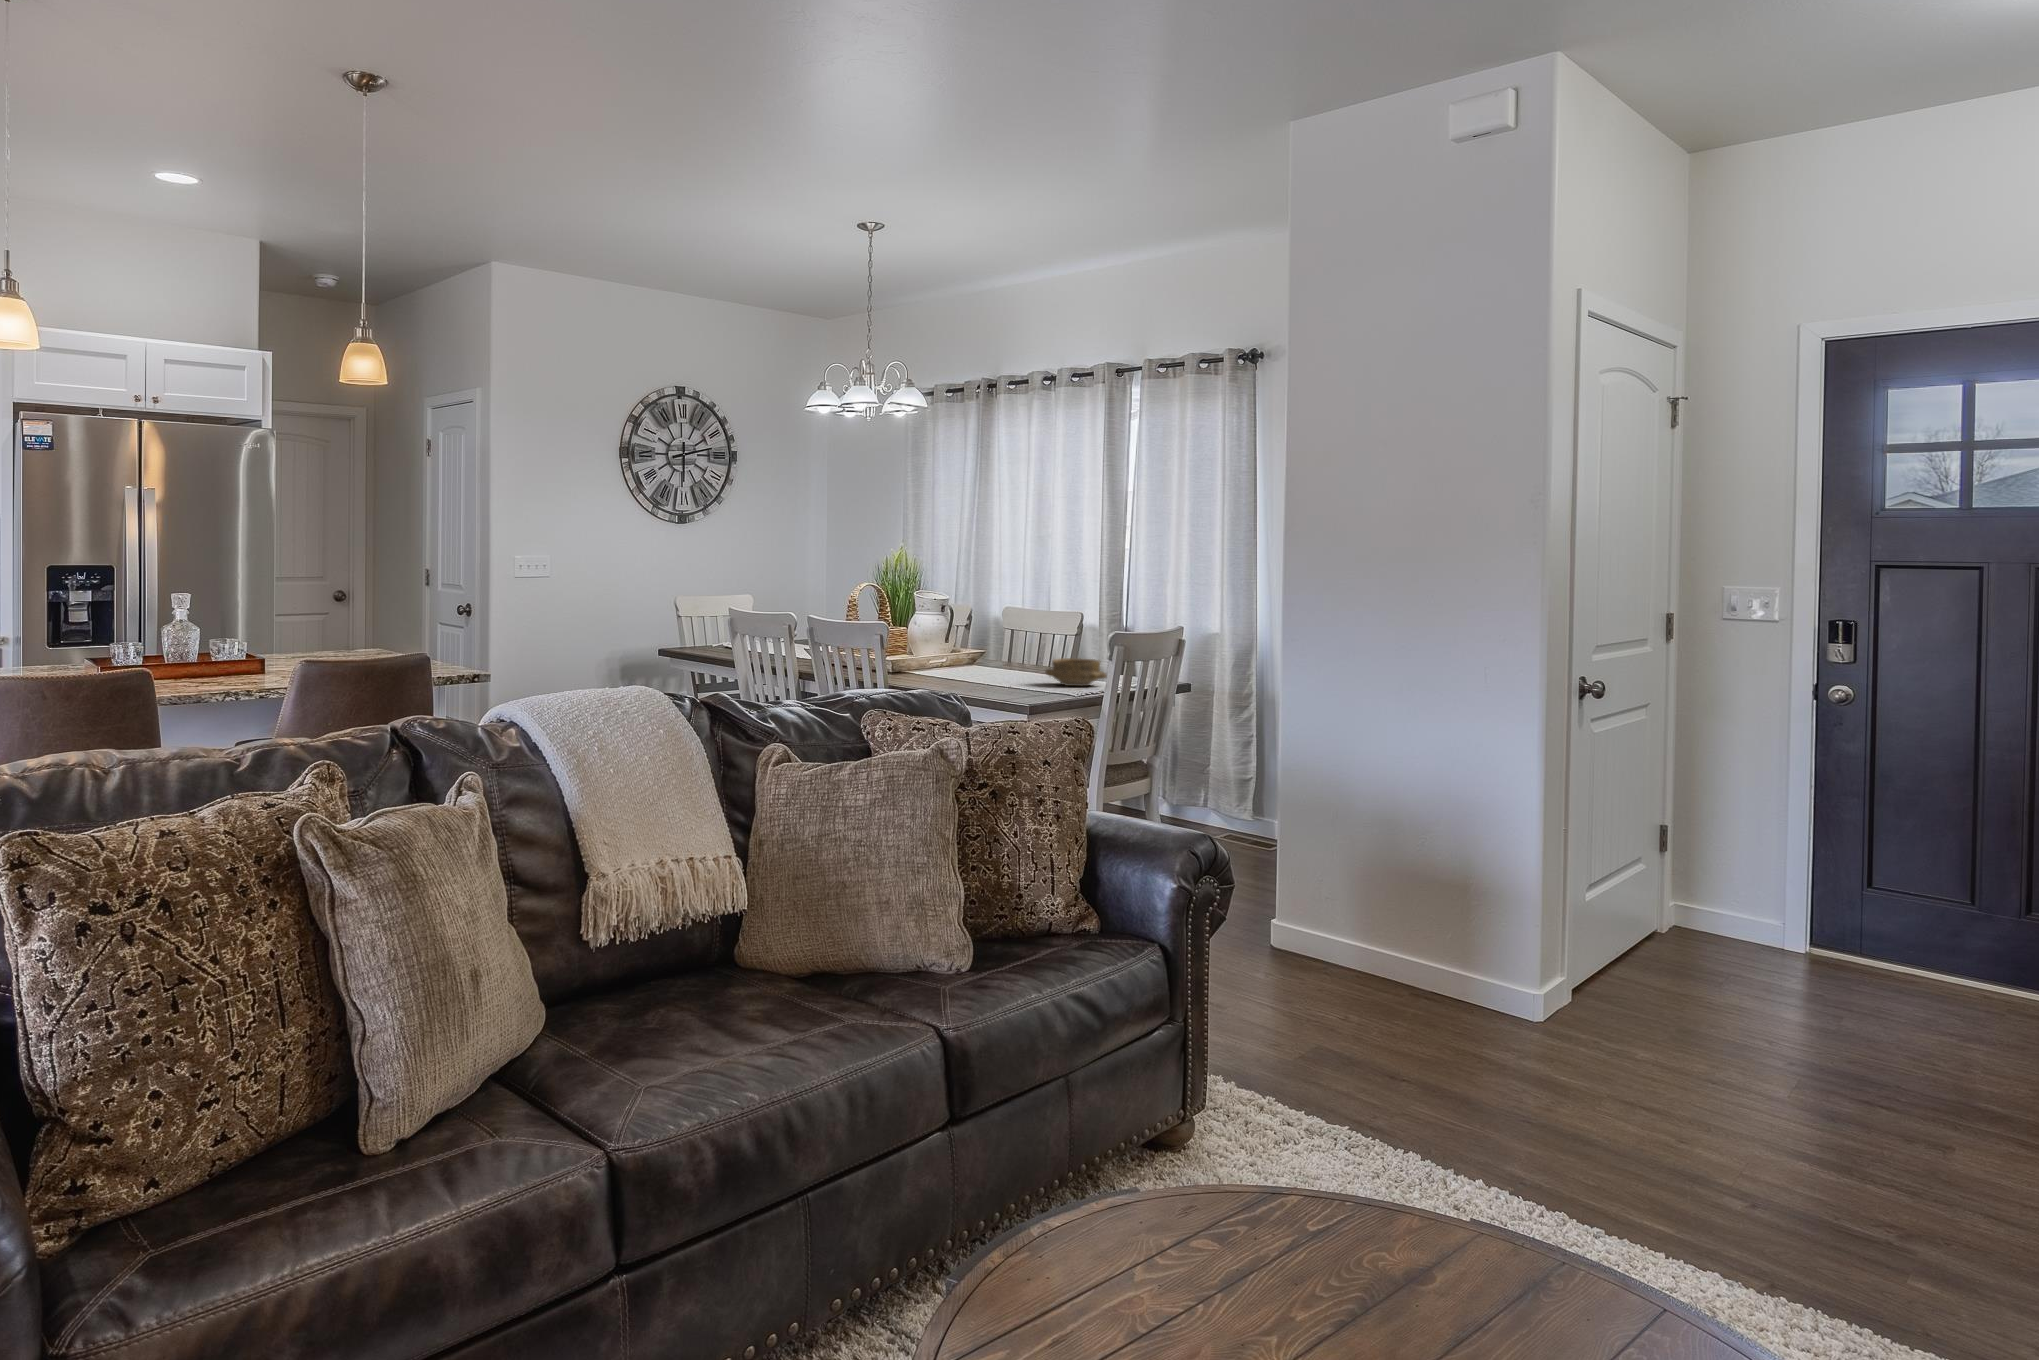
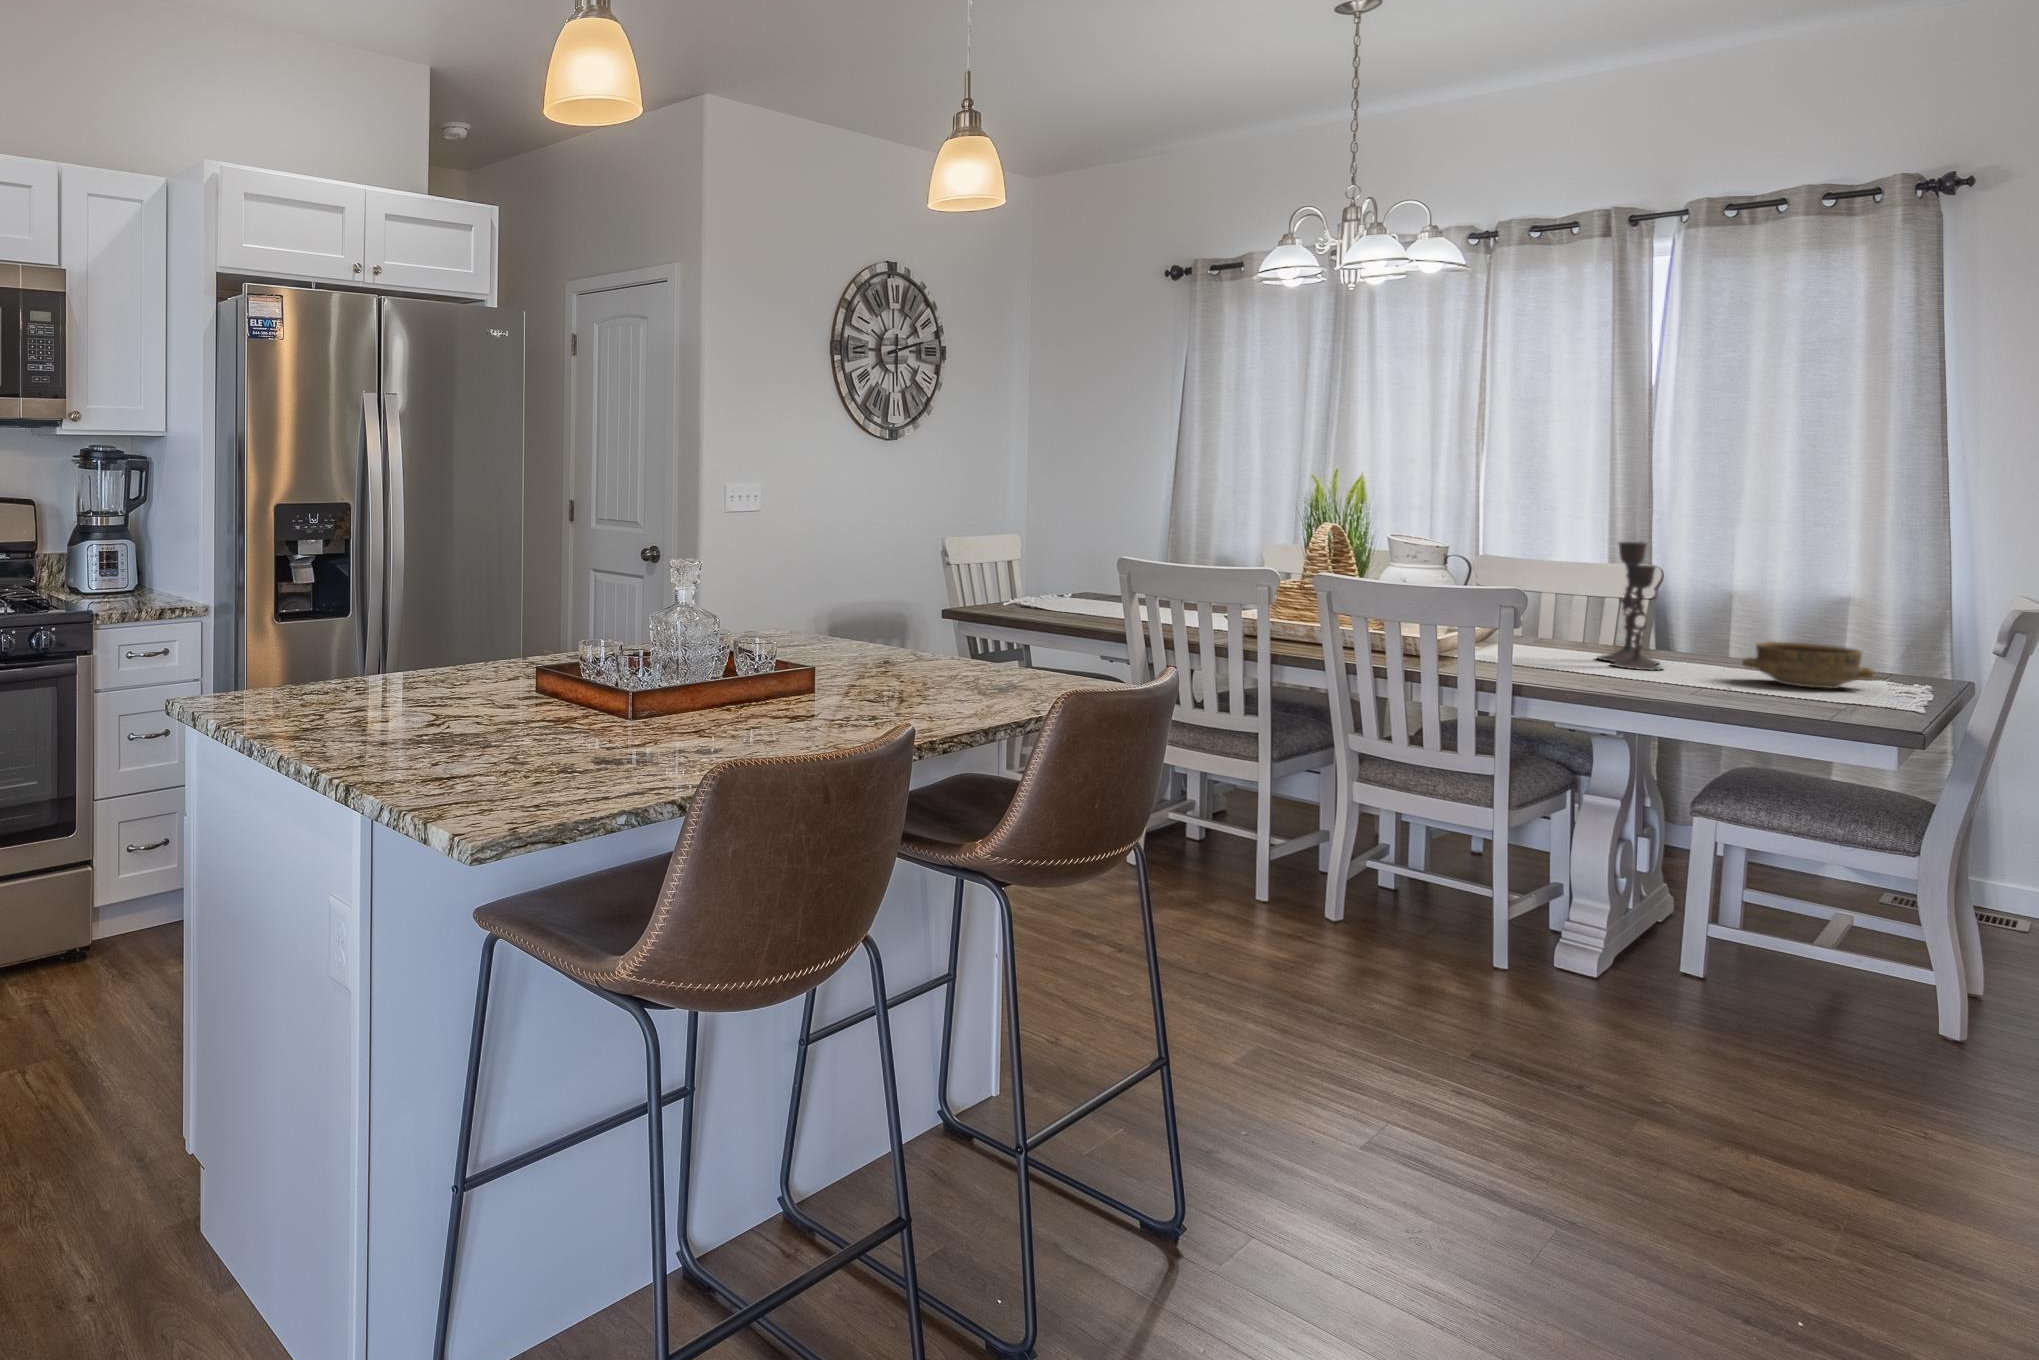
candlestick: none [1005,595,1048,680] -> present [1598,542,1662,670]

